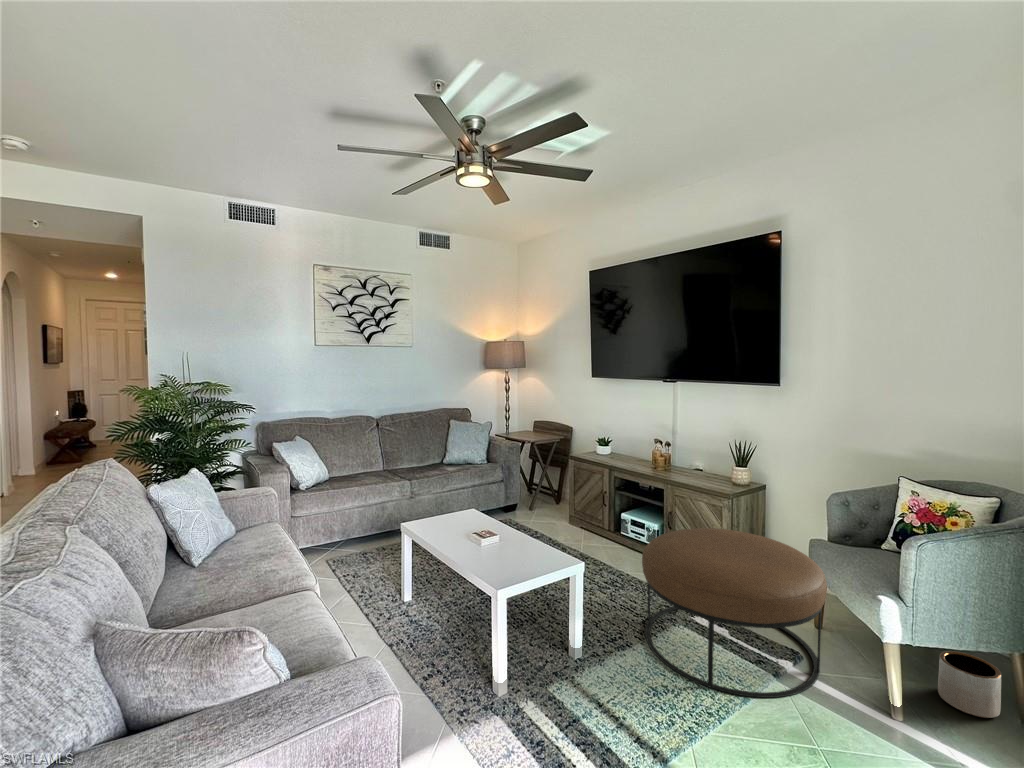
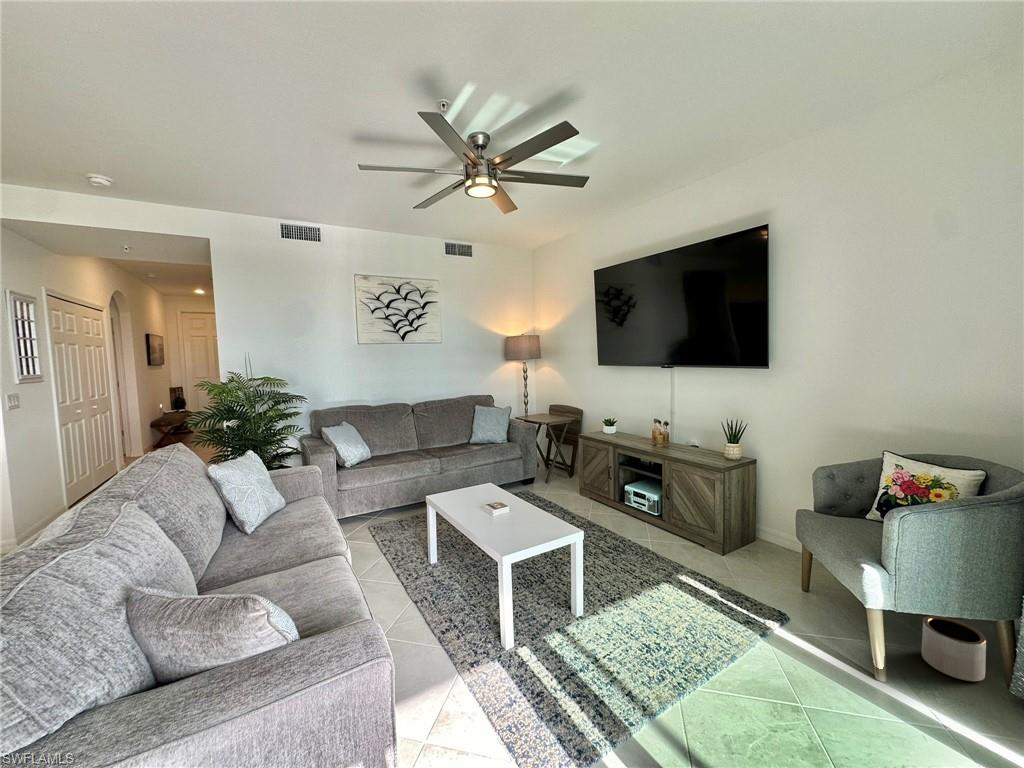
ottoman: present [642,528,827,698] -> none [638,500,811,657]

